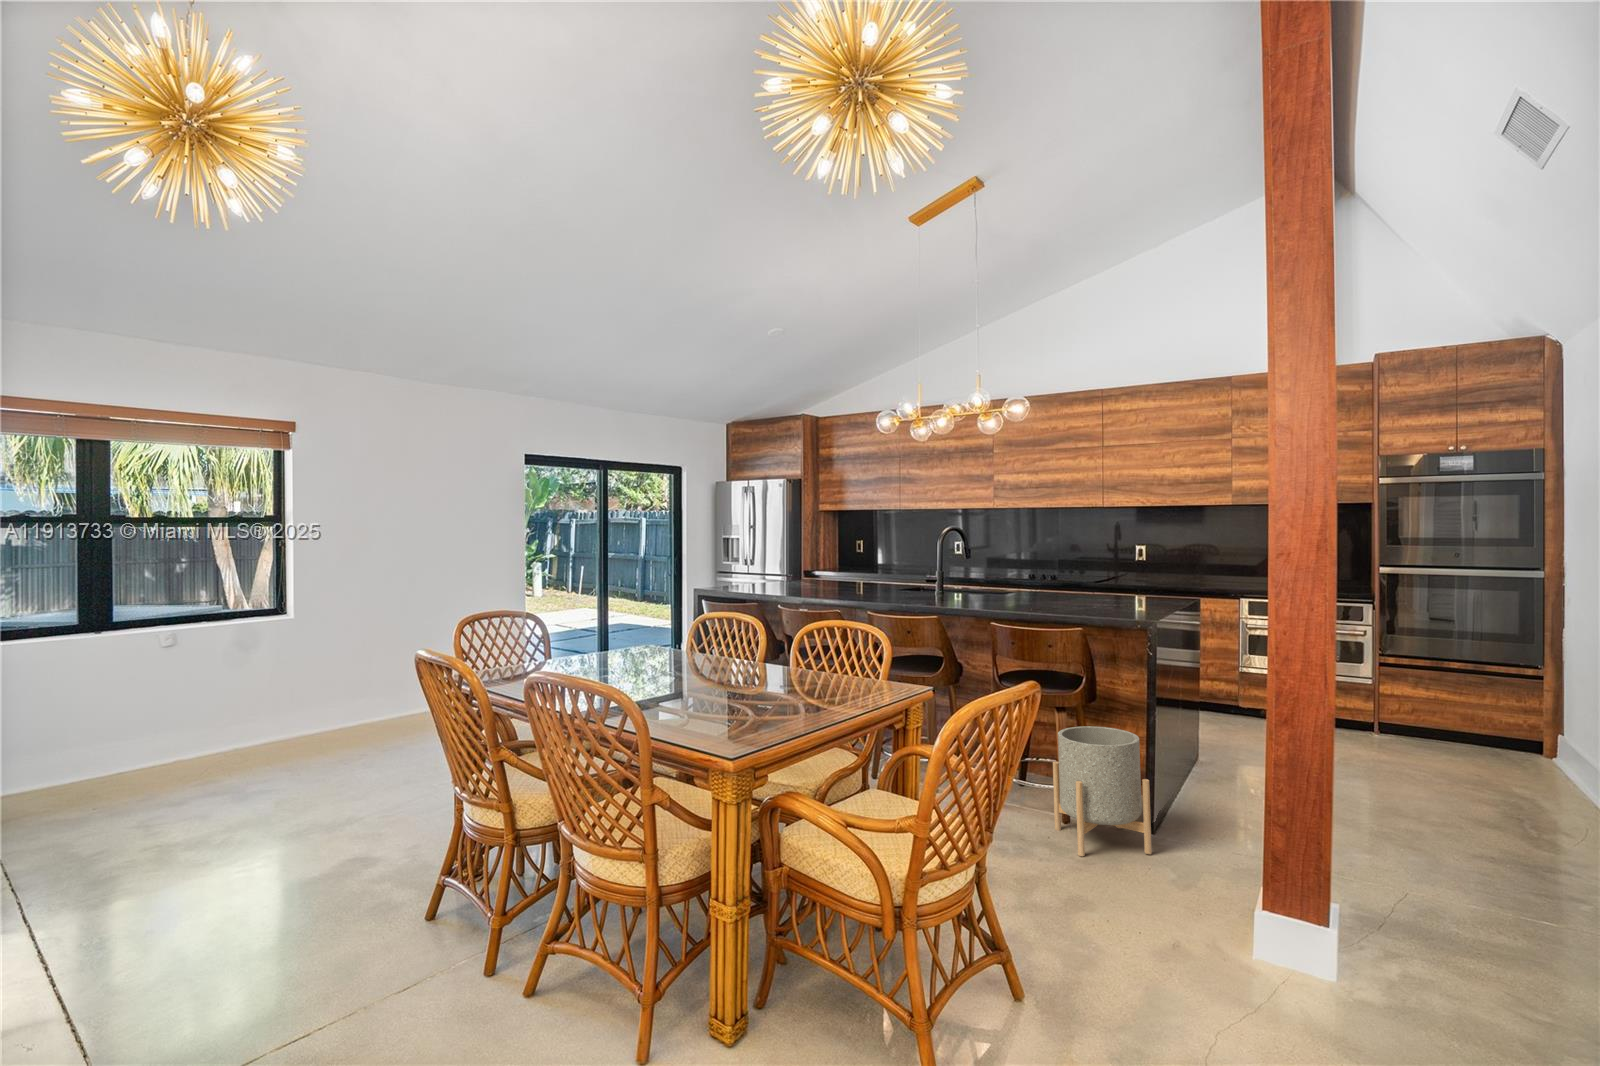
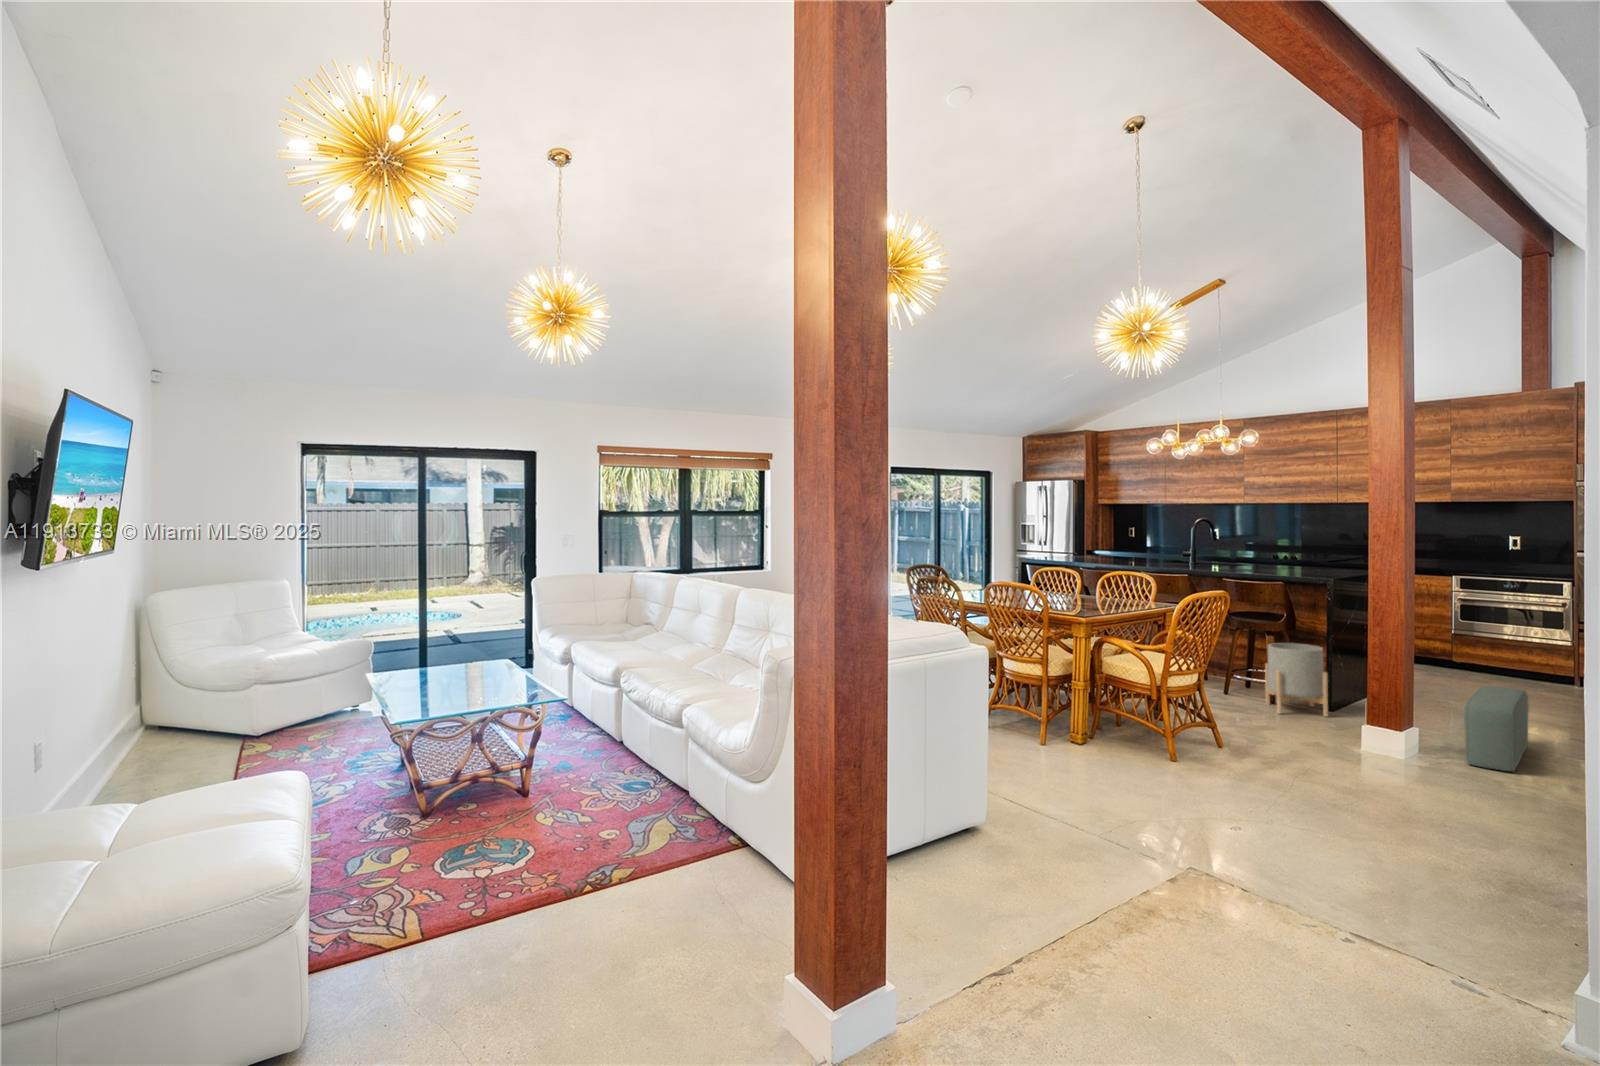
pouf: none [1378,799,1503,995] -> present [1464,686,1529,771]

